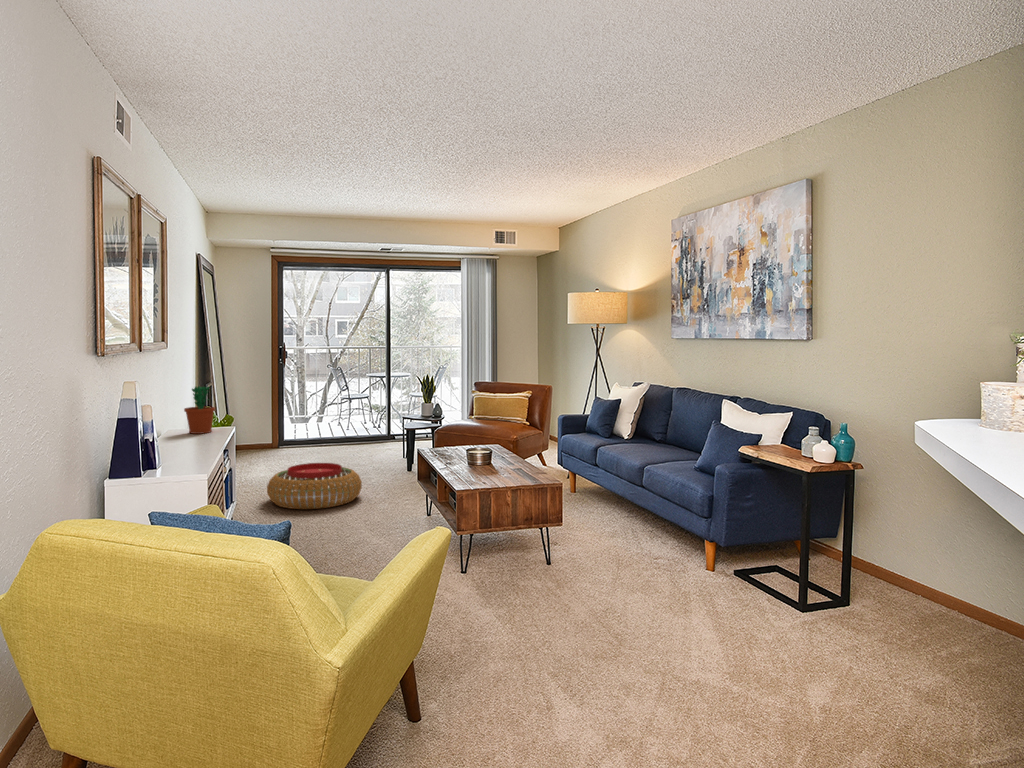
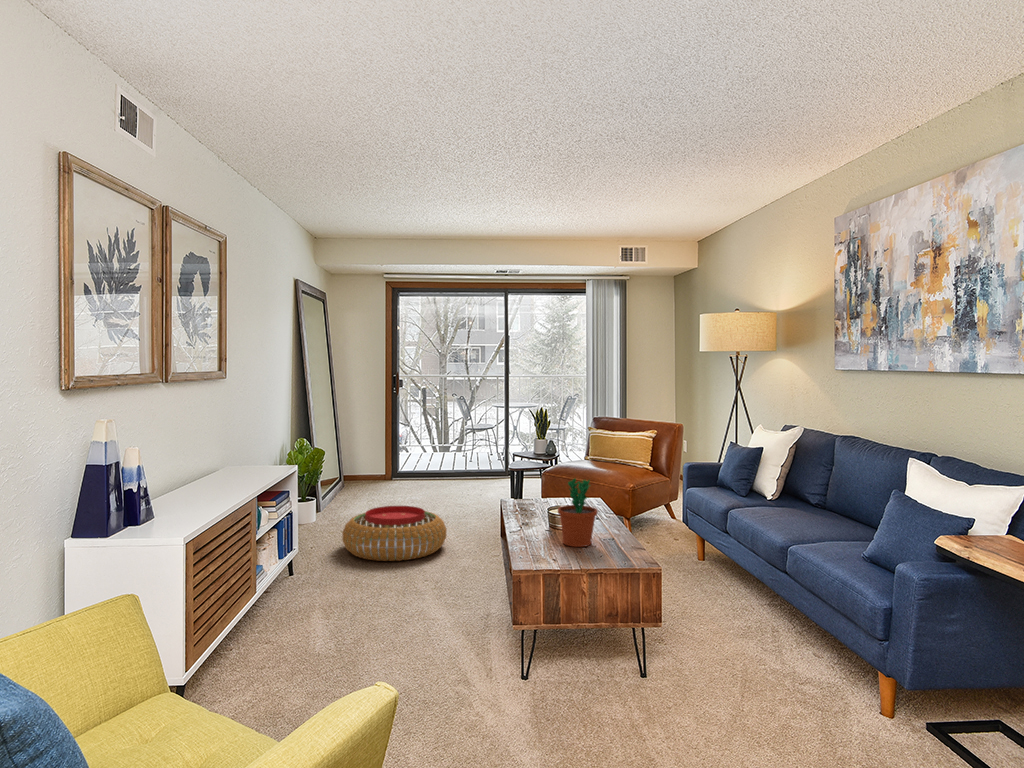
flower pot: present [184,386,215,434] -> present [558,478,597,547]

